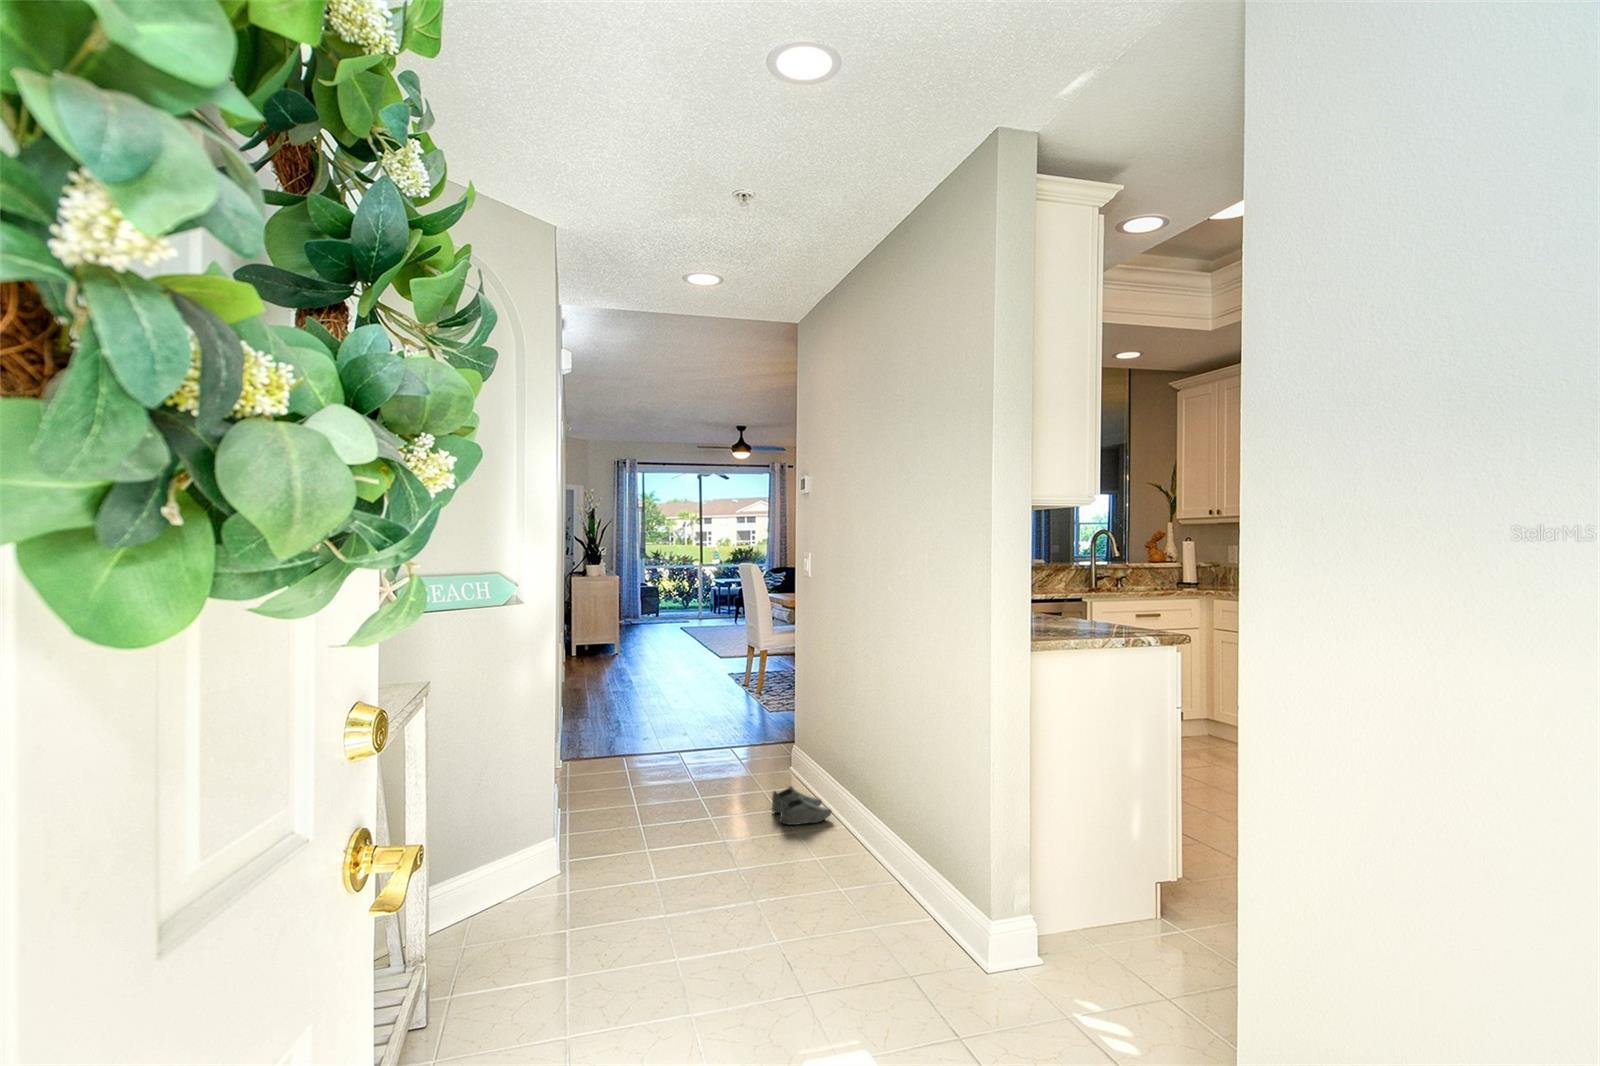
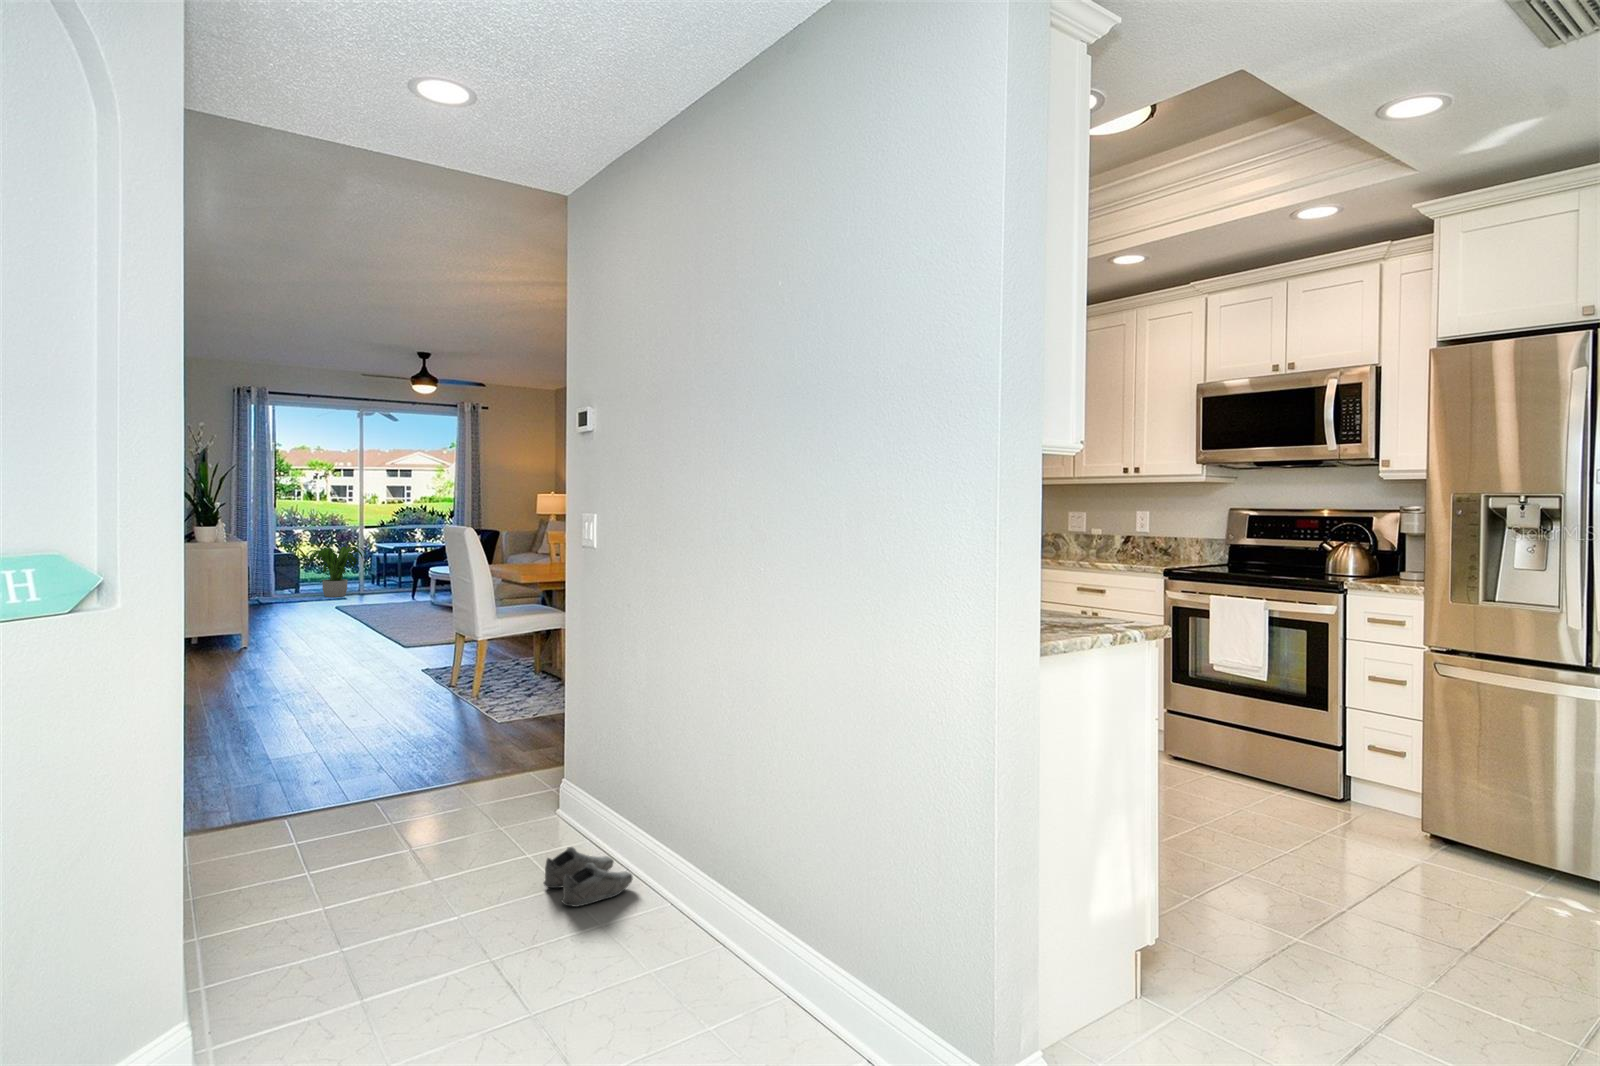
potted plant: none [663,581,707,621] -> present [305,546,366,597]

